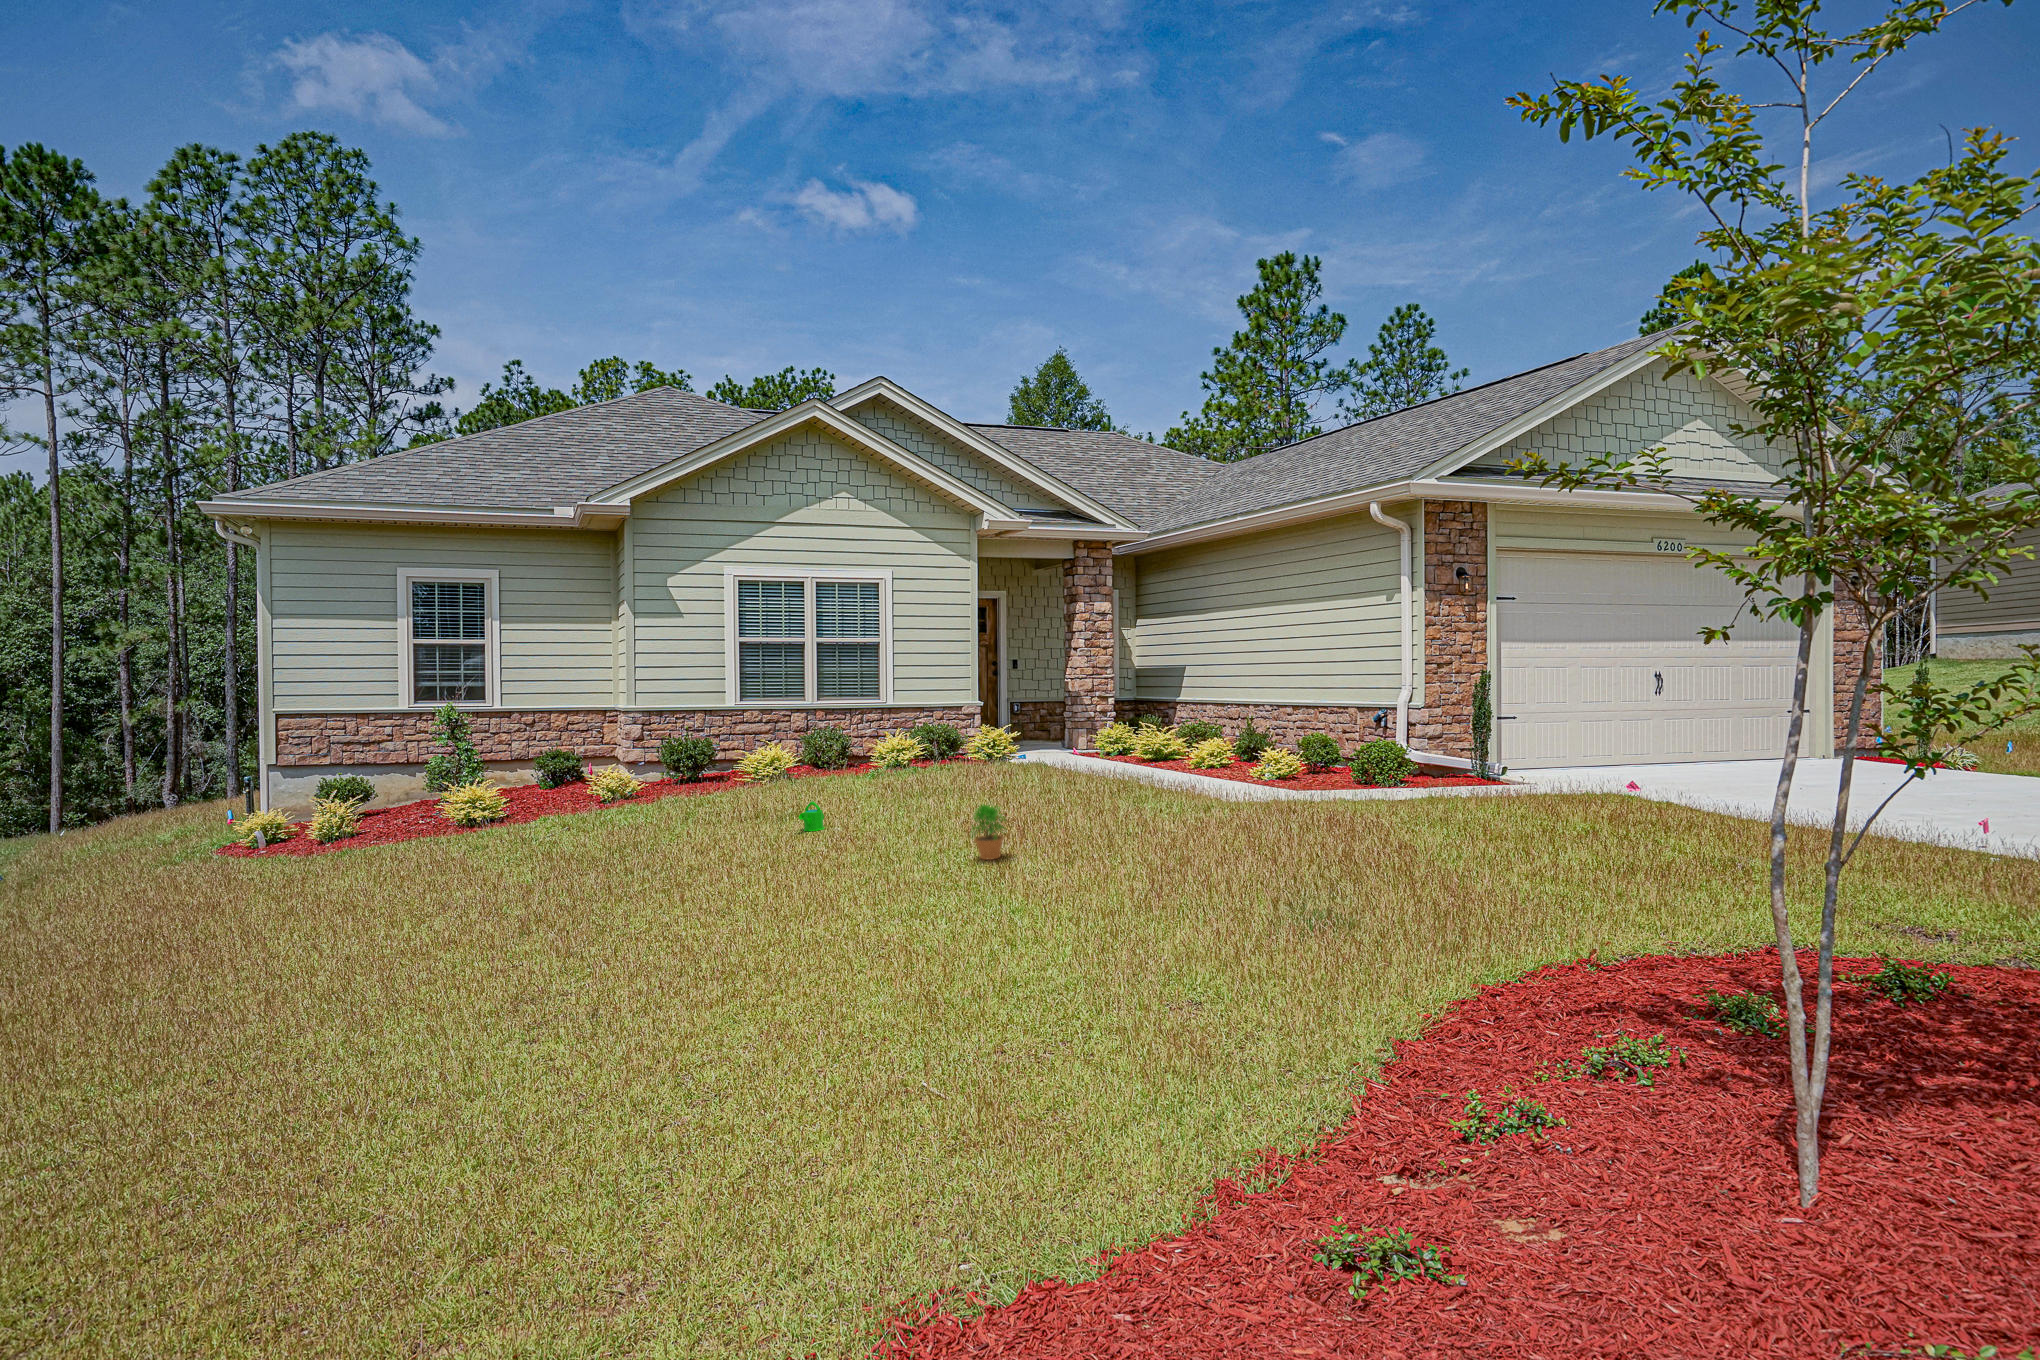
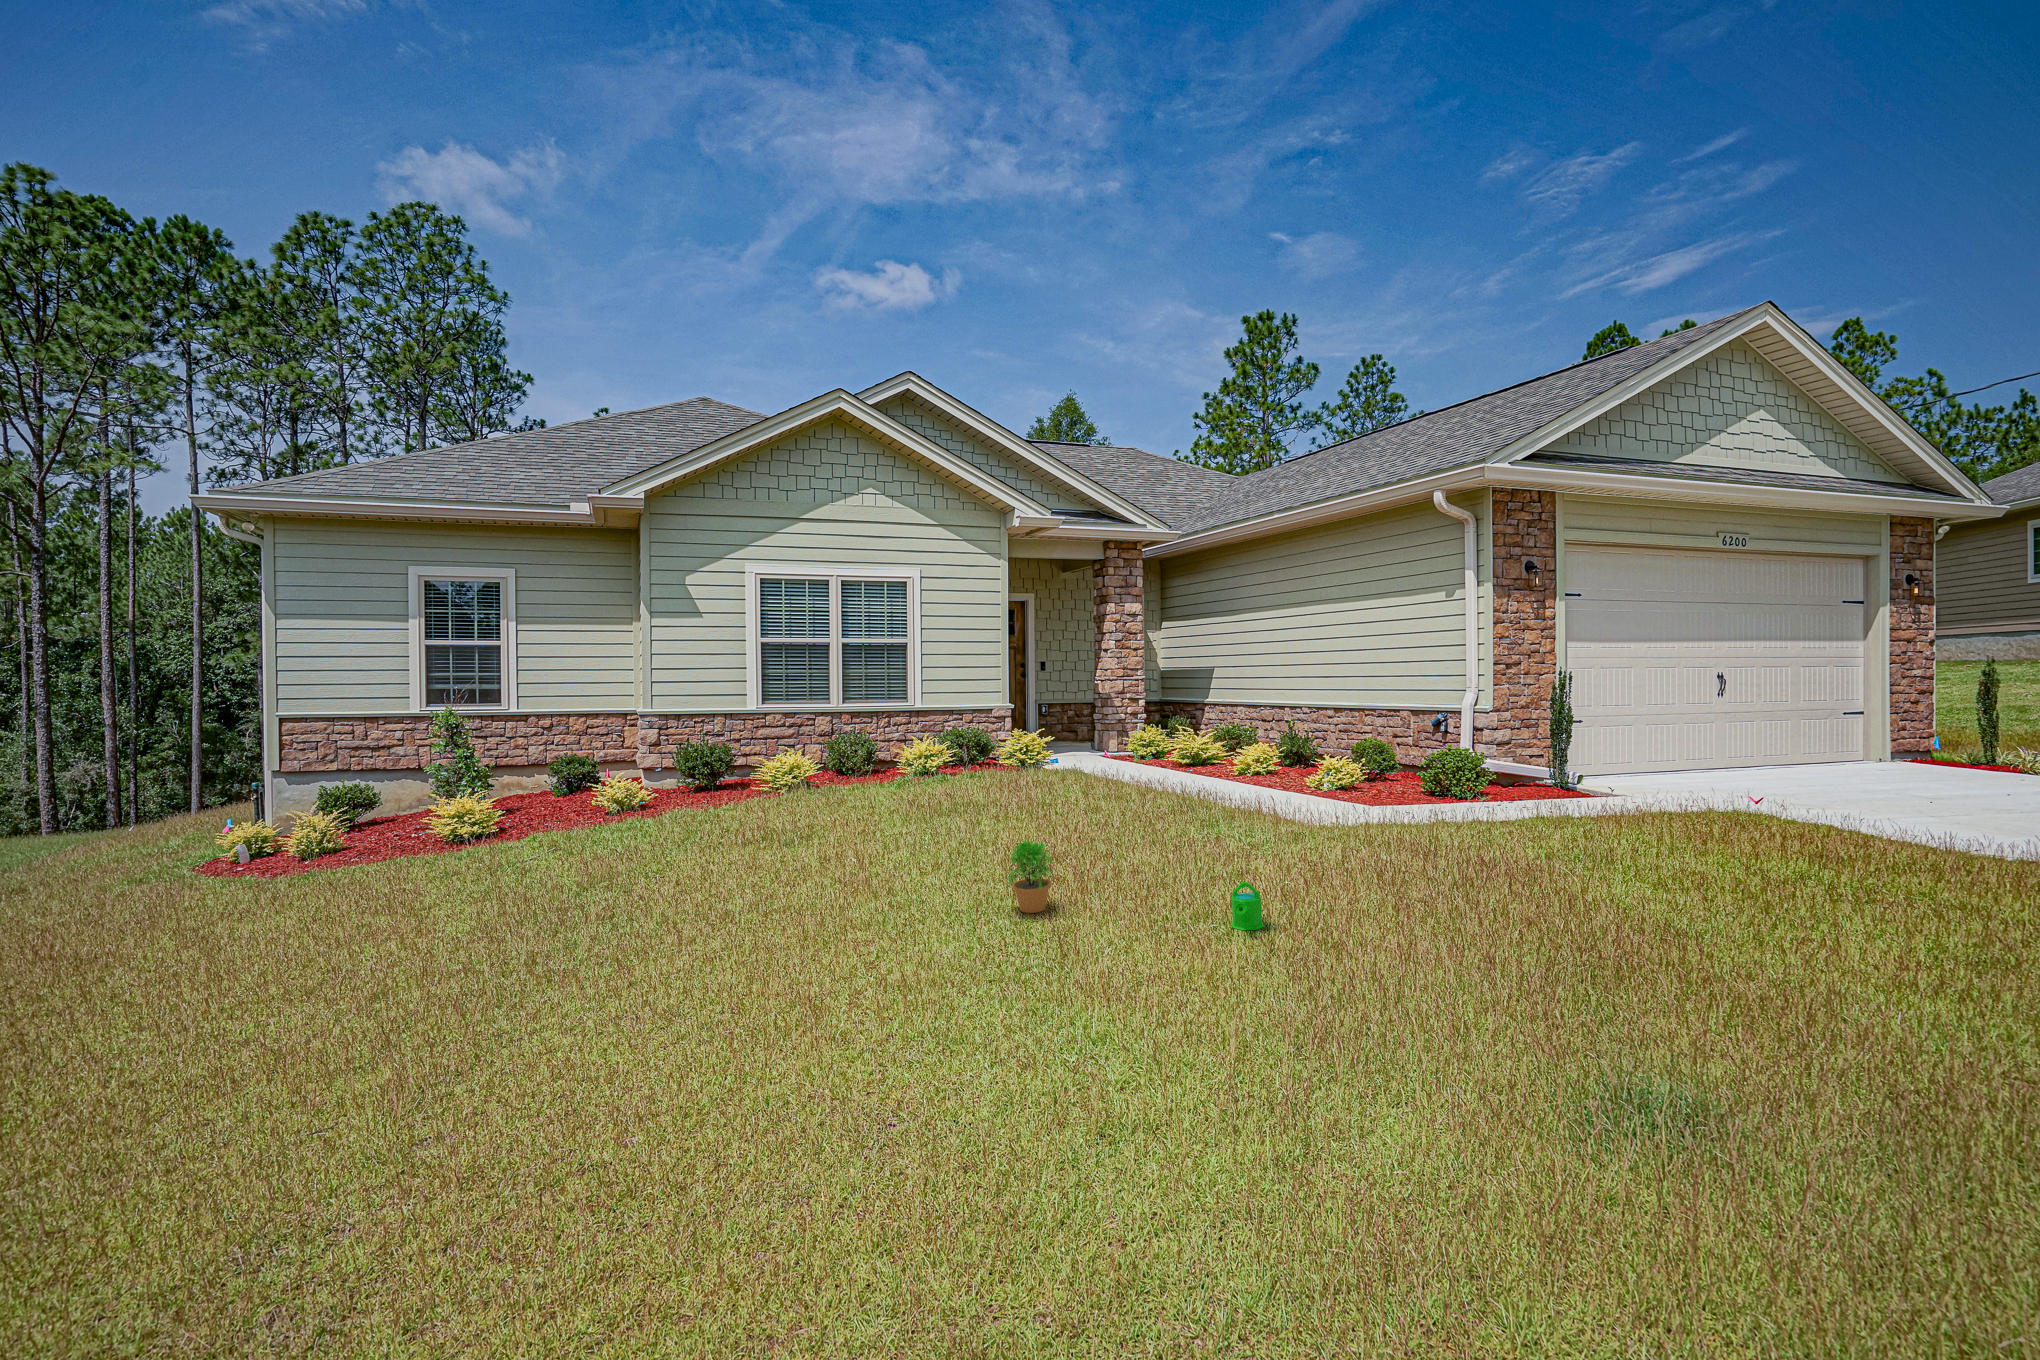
watering can: present [799,802,824,831] -> present [1230,882,1265,930]

